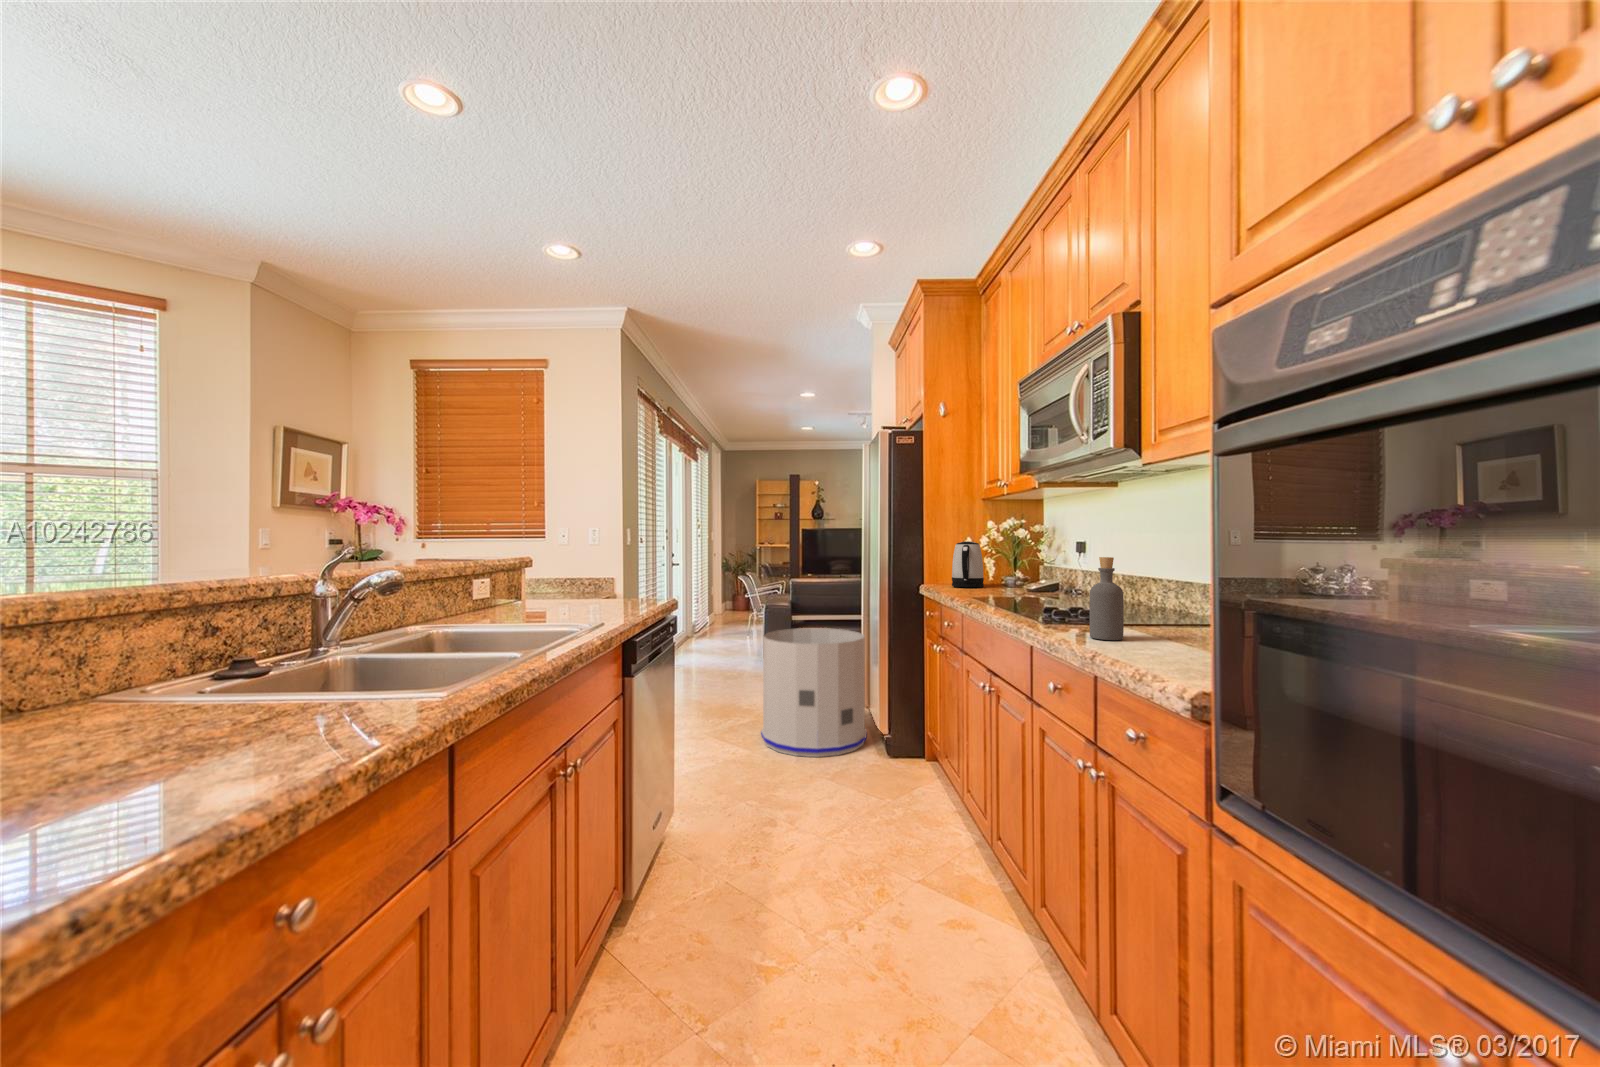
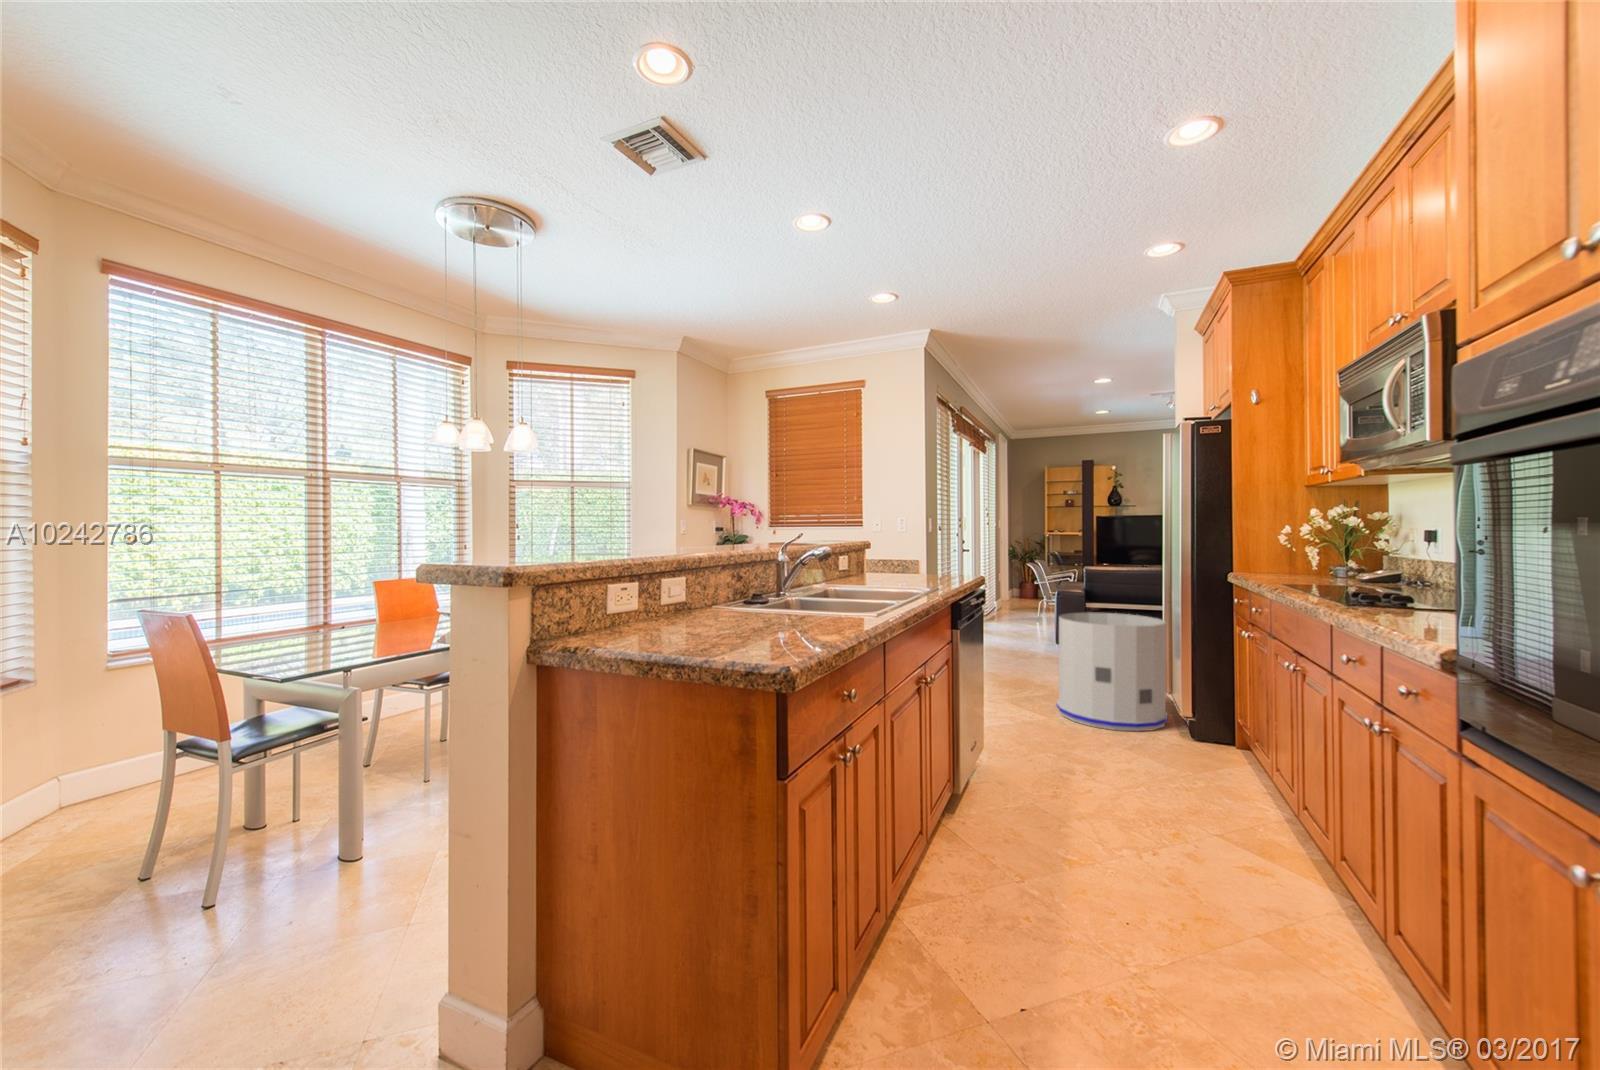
kettle: present [952,541,984,588] -> none [1265,530,1305,576]
bottle: present [1090,557,1124,640] -> none [1387,544,1425,618]

